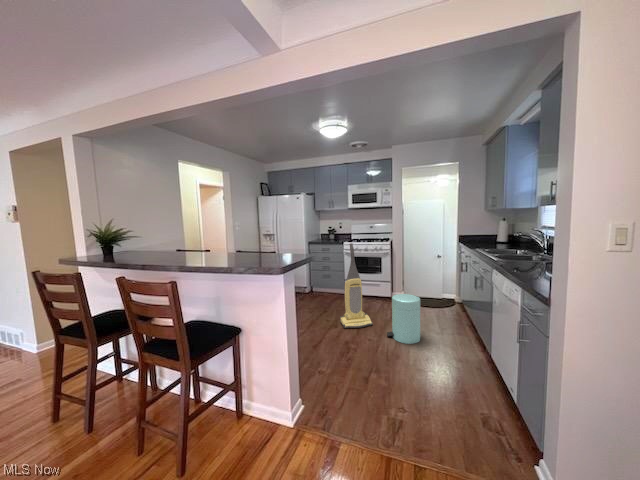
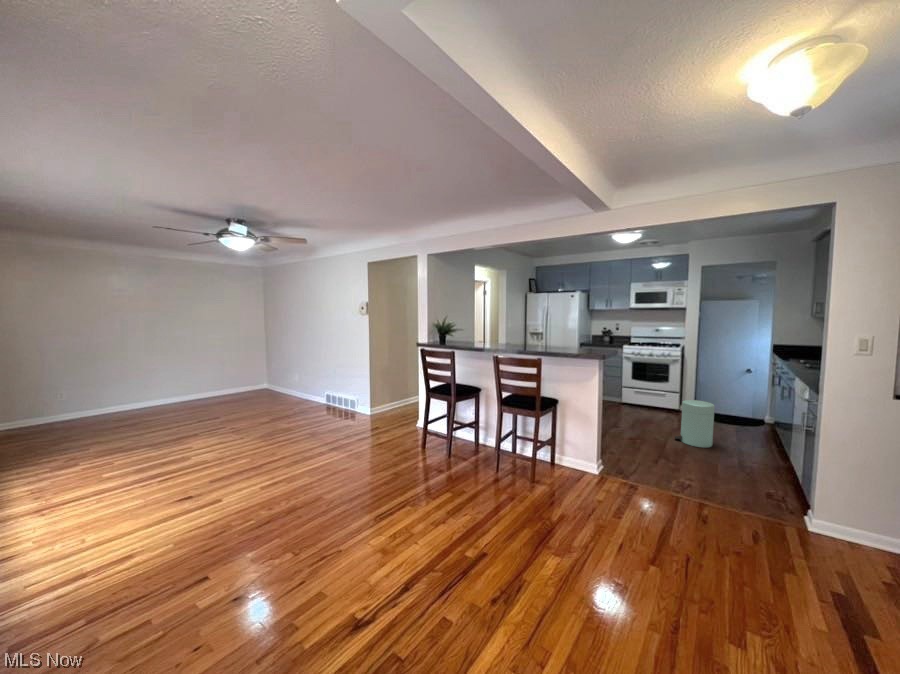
vacuum cleaner: present [340,243,373,328] -> none [621,347,658,430]

